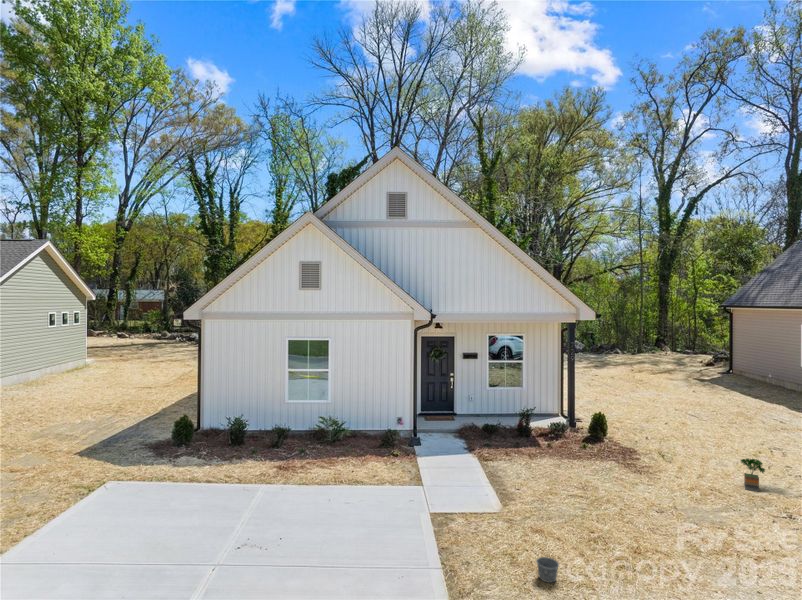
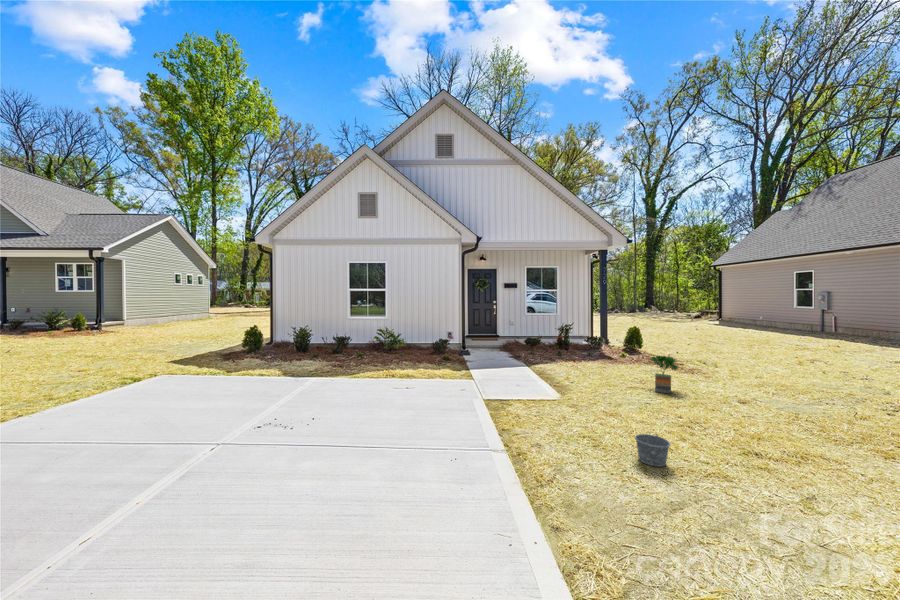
potted tree: present [741,458,765,492] -> present [651,356,678,394]

